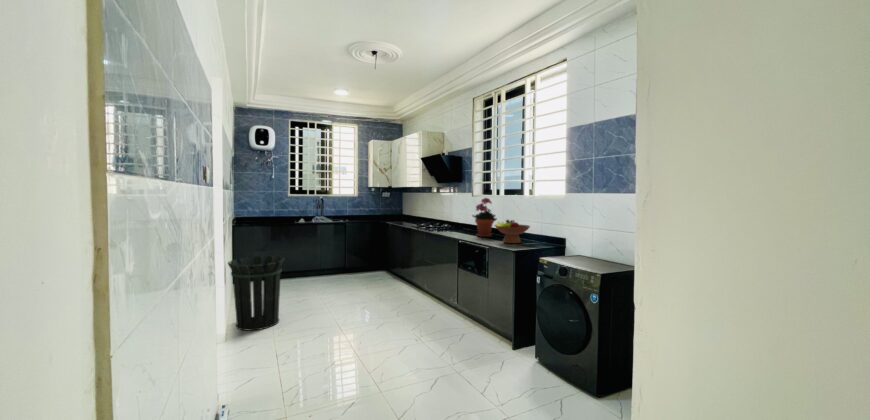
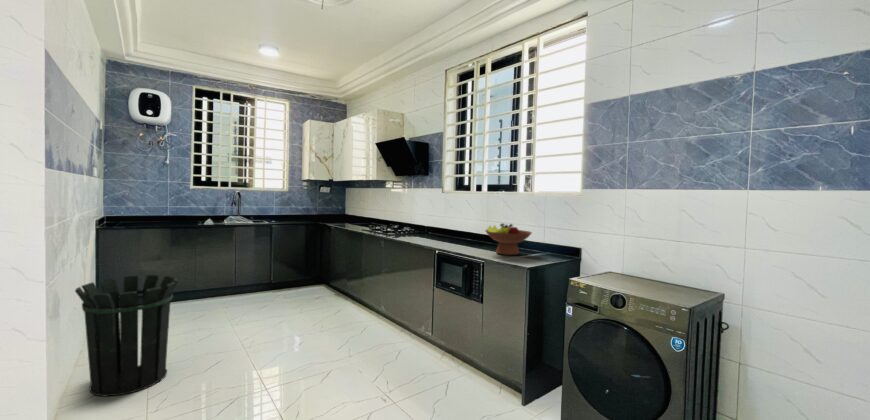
potted plant: present [473,198,497,237] -> none [449,194,481,245]

